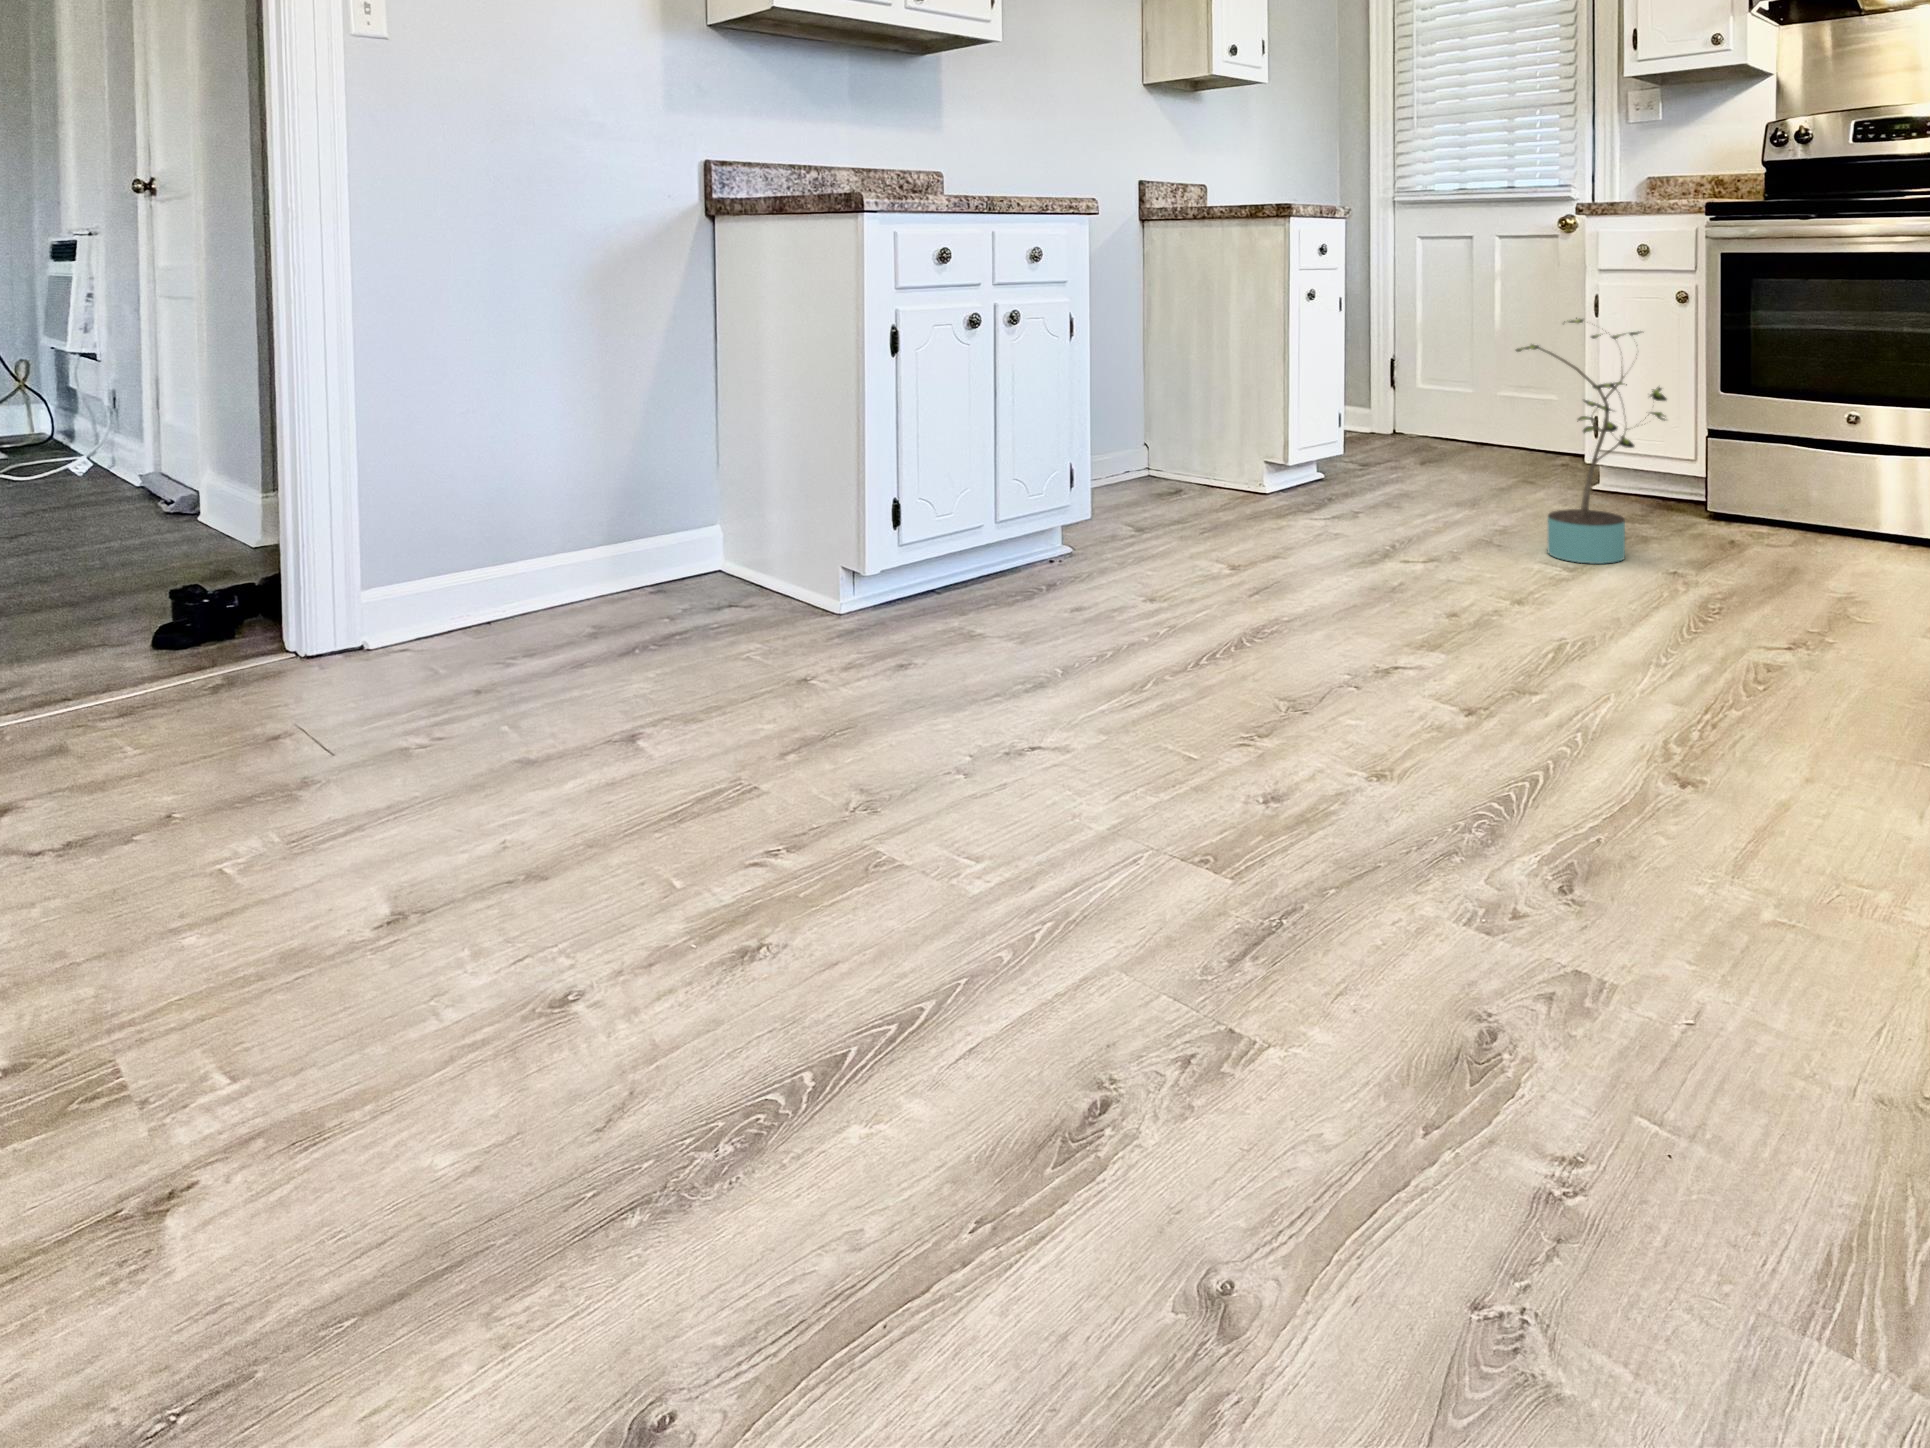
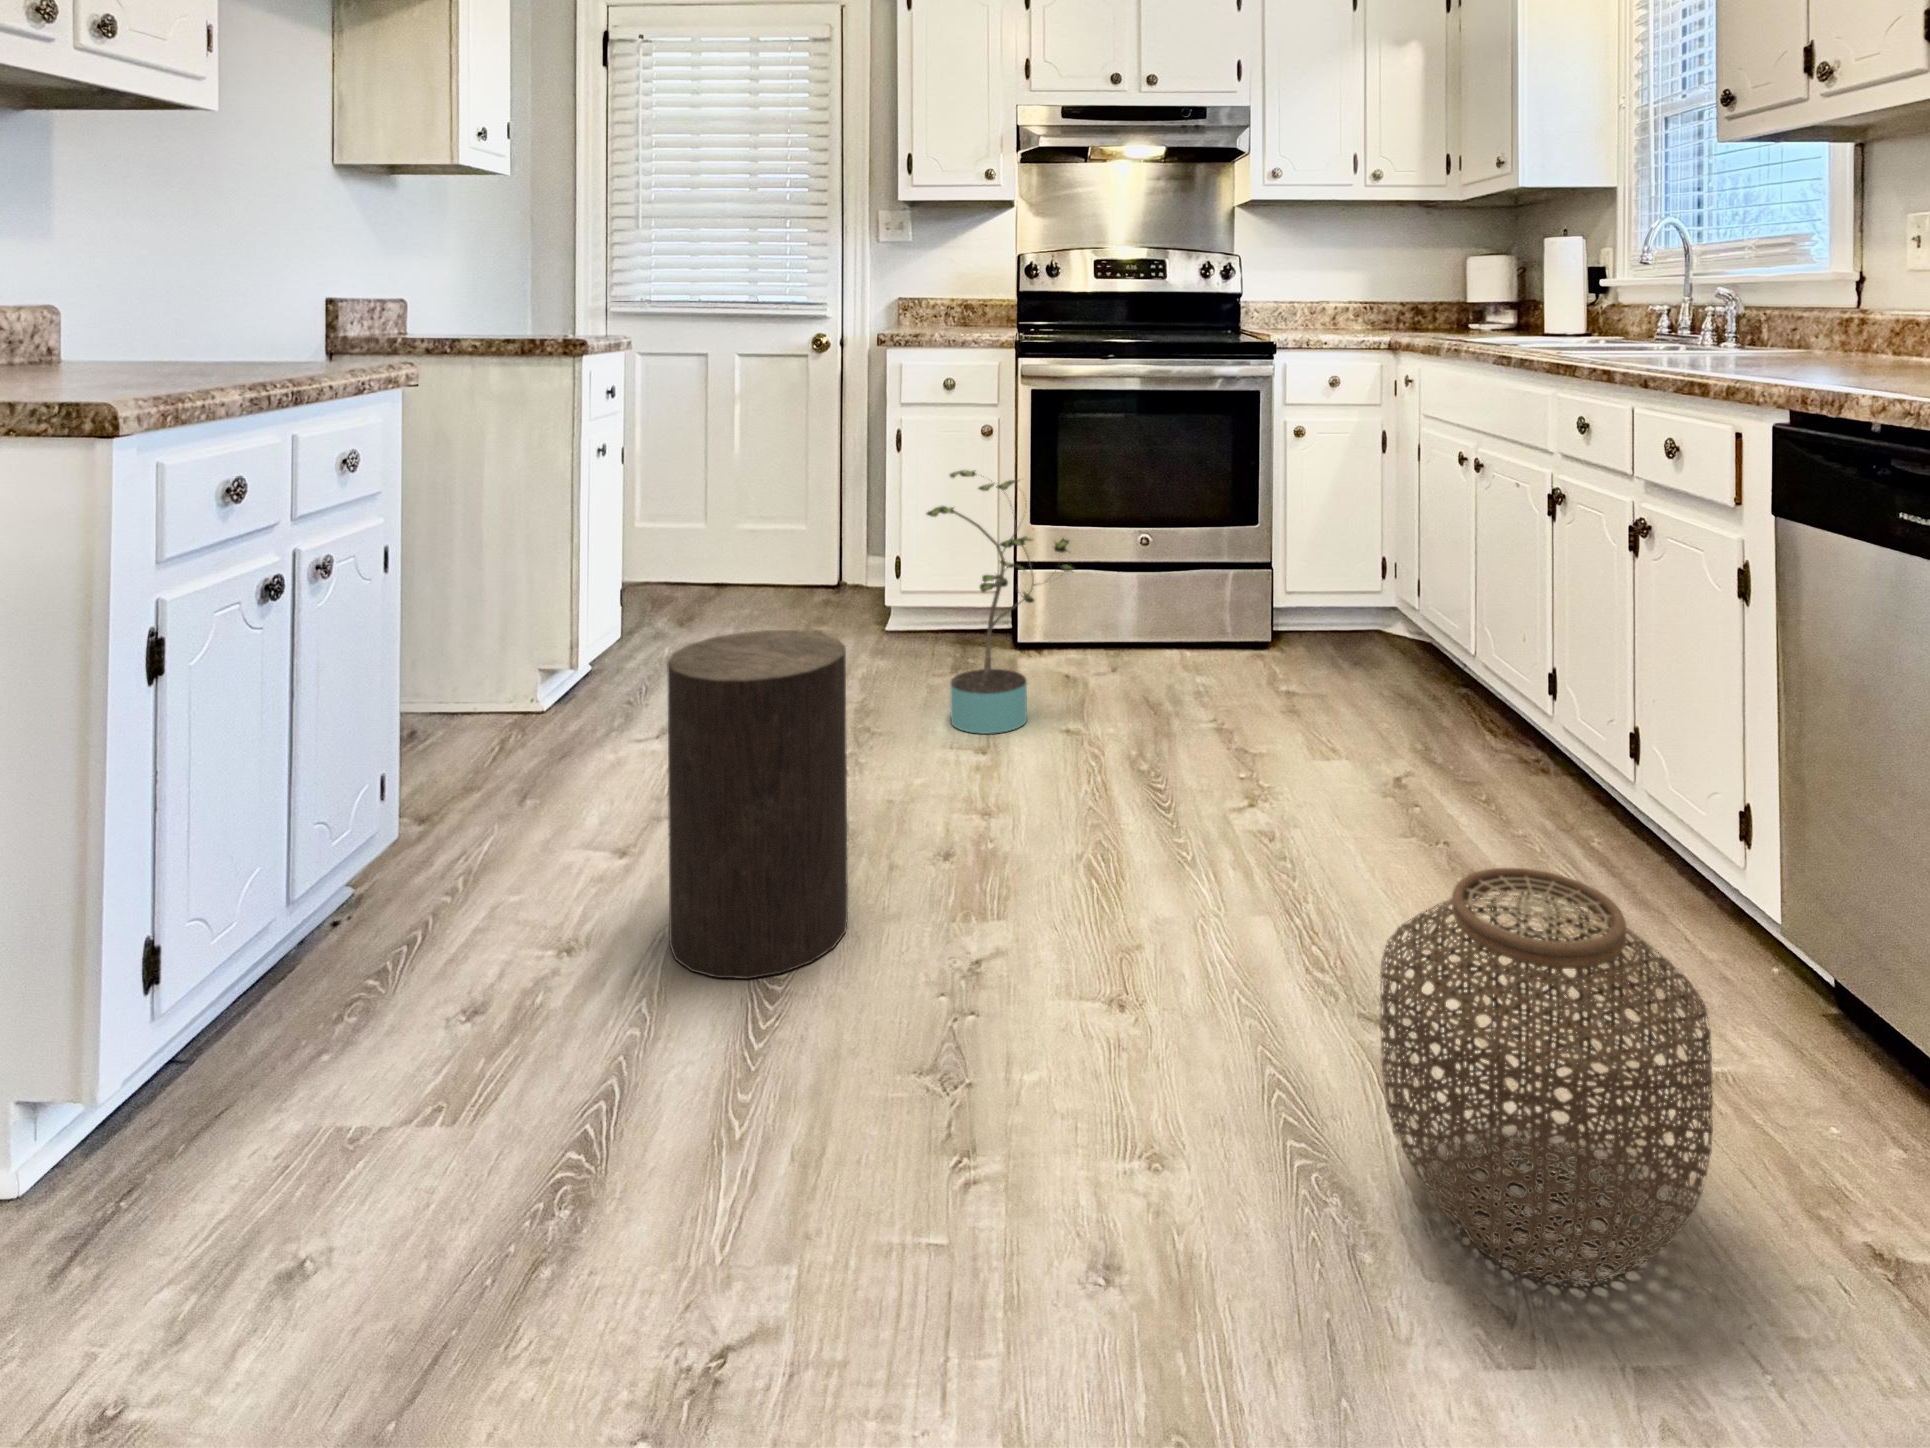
stool: none [1181,398,1315,635] -> present [667,630,848,979]
woven basket: none [1439,590,1744,945] -> present [1380,868,1713,1283]

